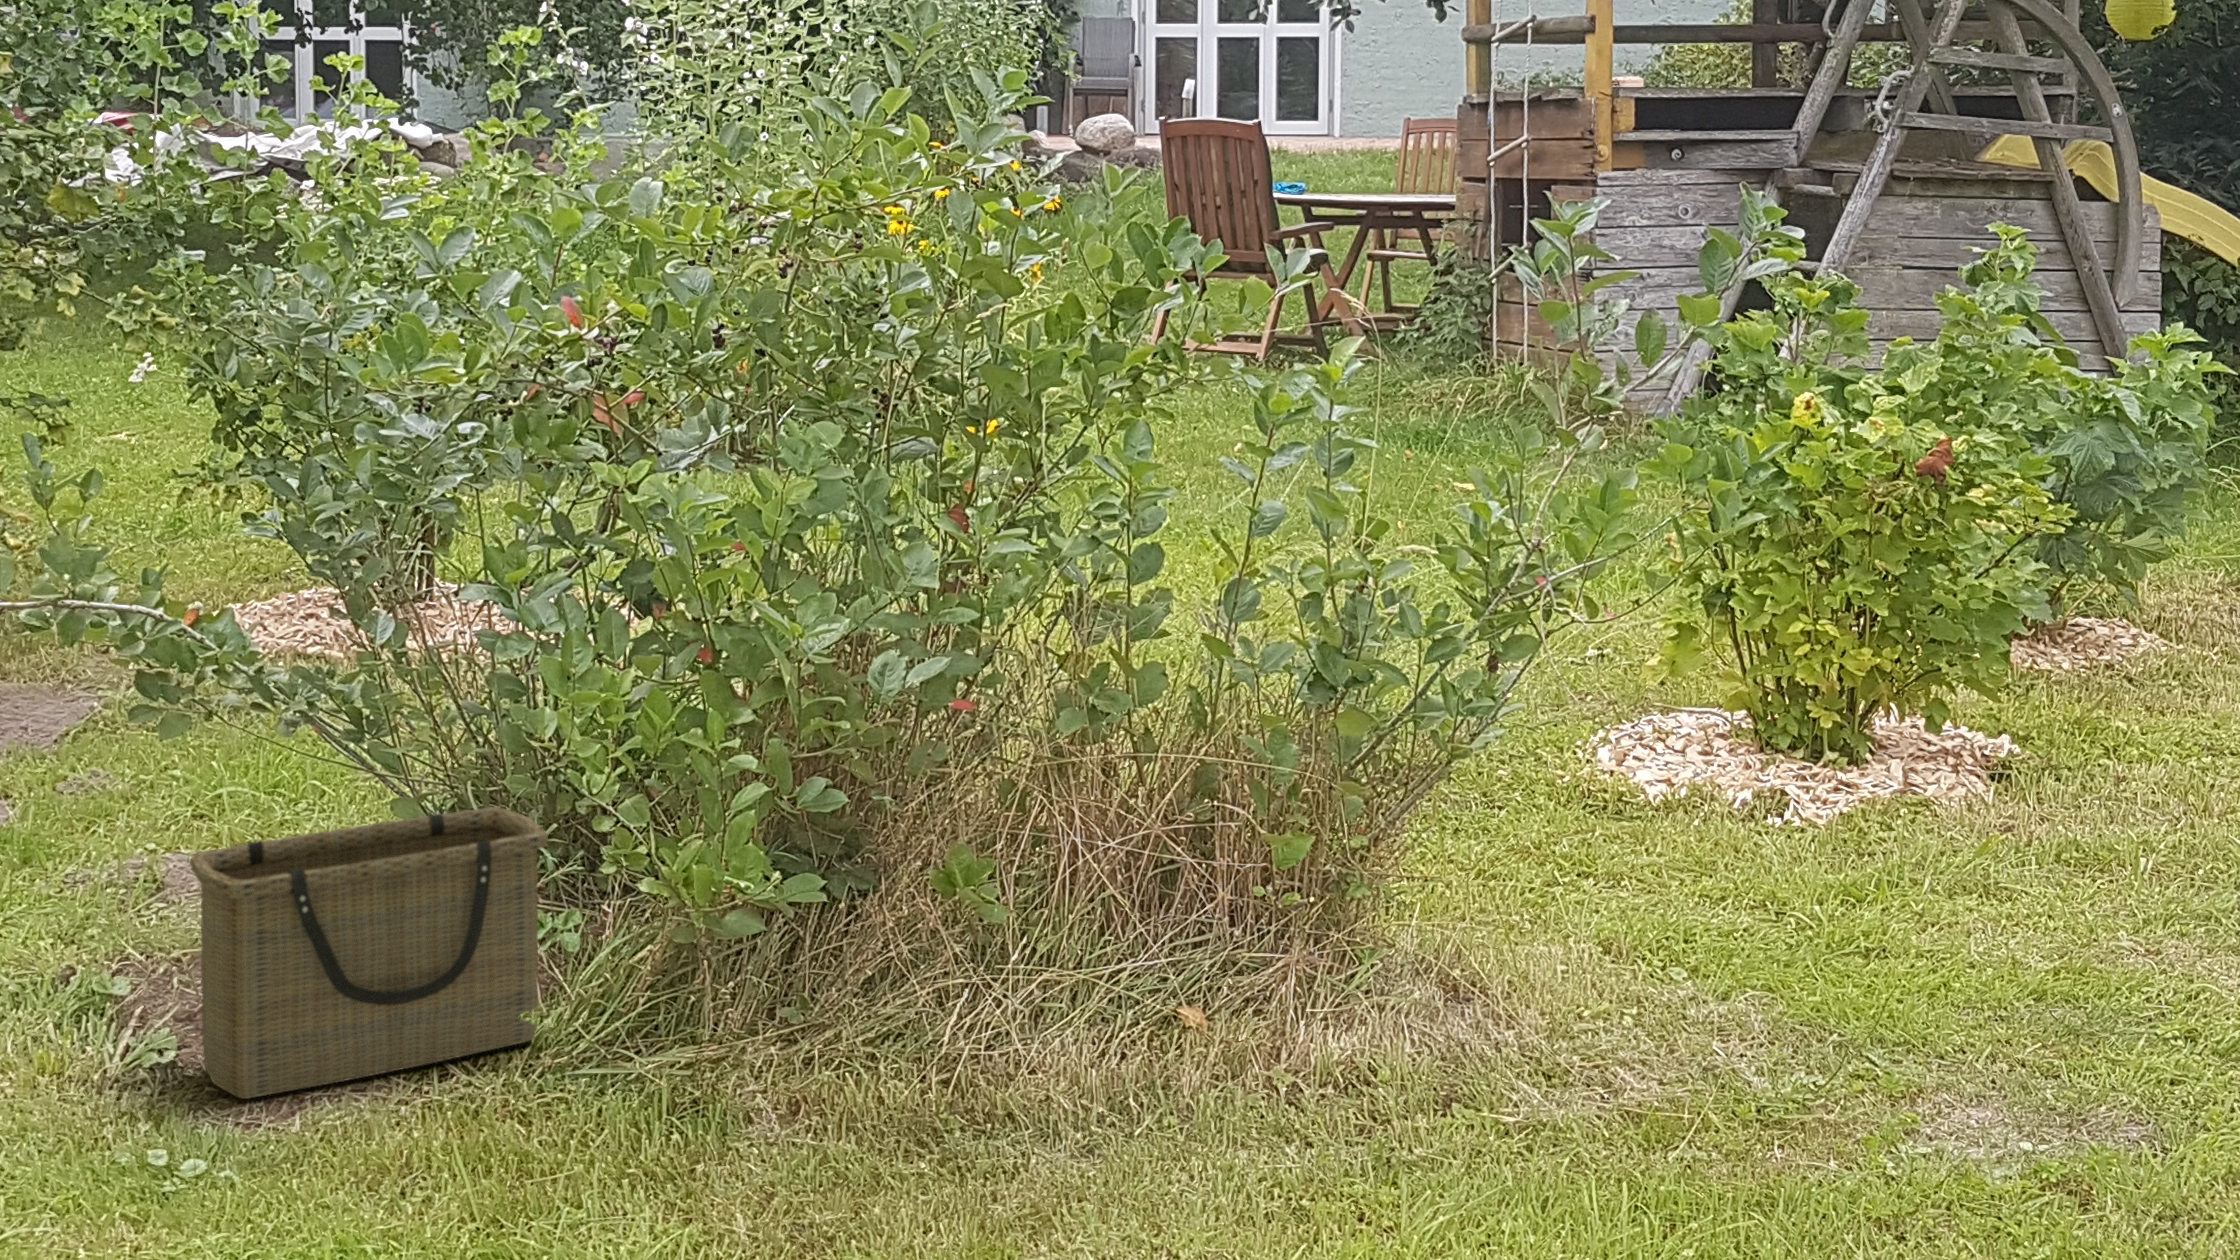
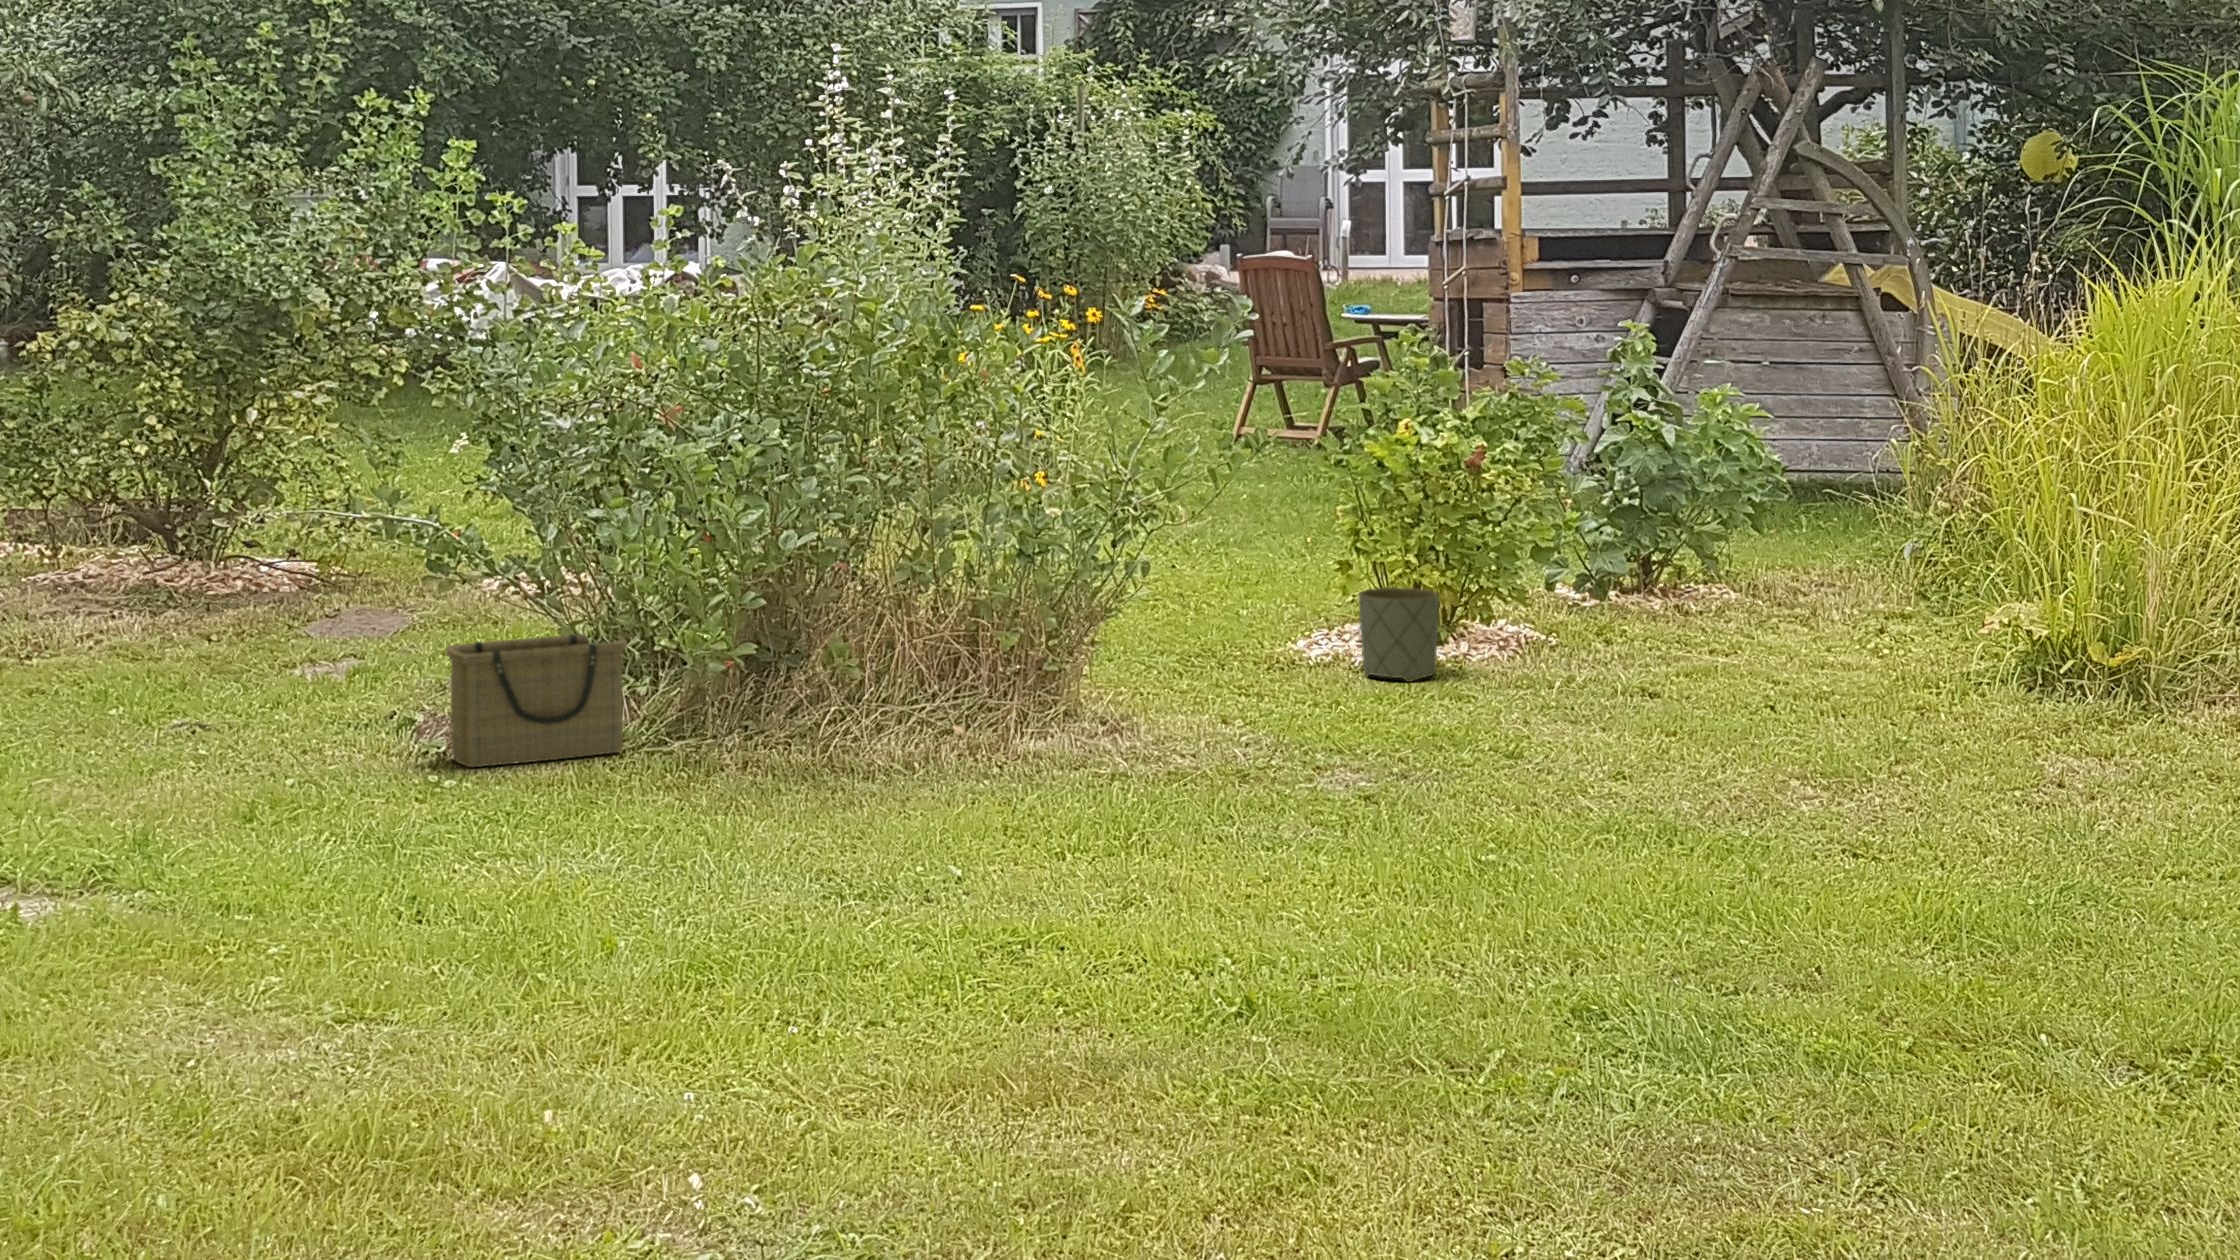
planter: none [1697,649,1830,808] -> present [1358,587,1439,682]

